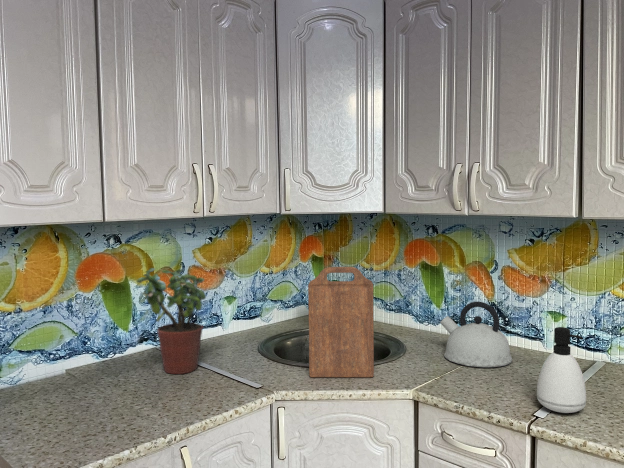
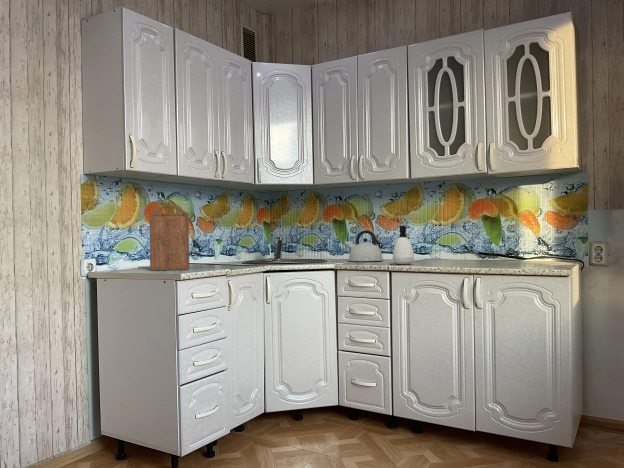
cutting board: present [308,267,374,377] -> present [149,205,189,270]
potted plant: present [137,268,206,374] -> none [183,206,220,267]

